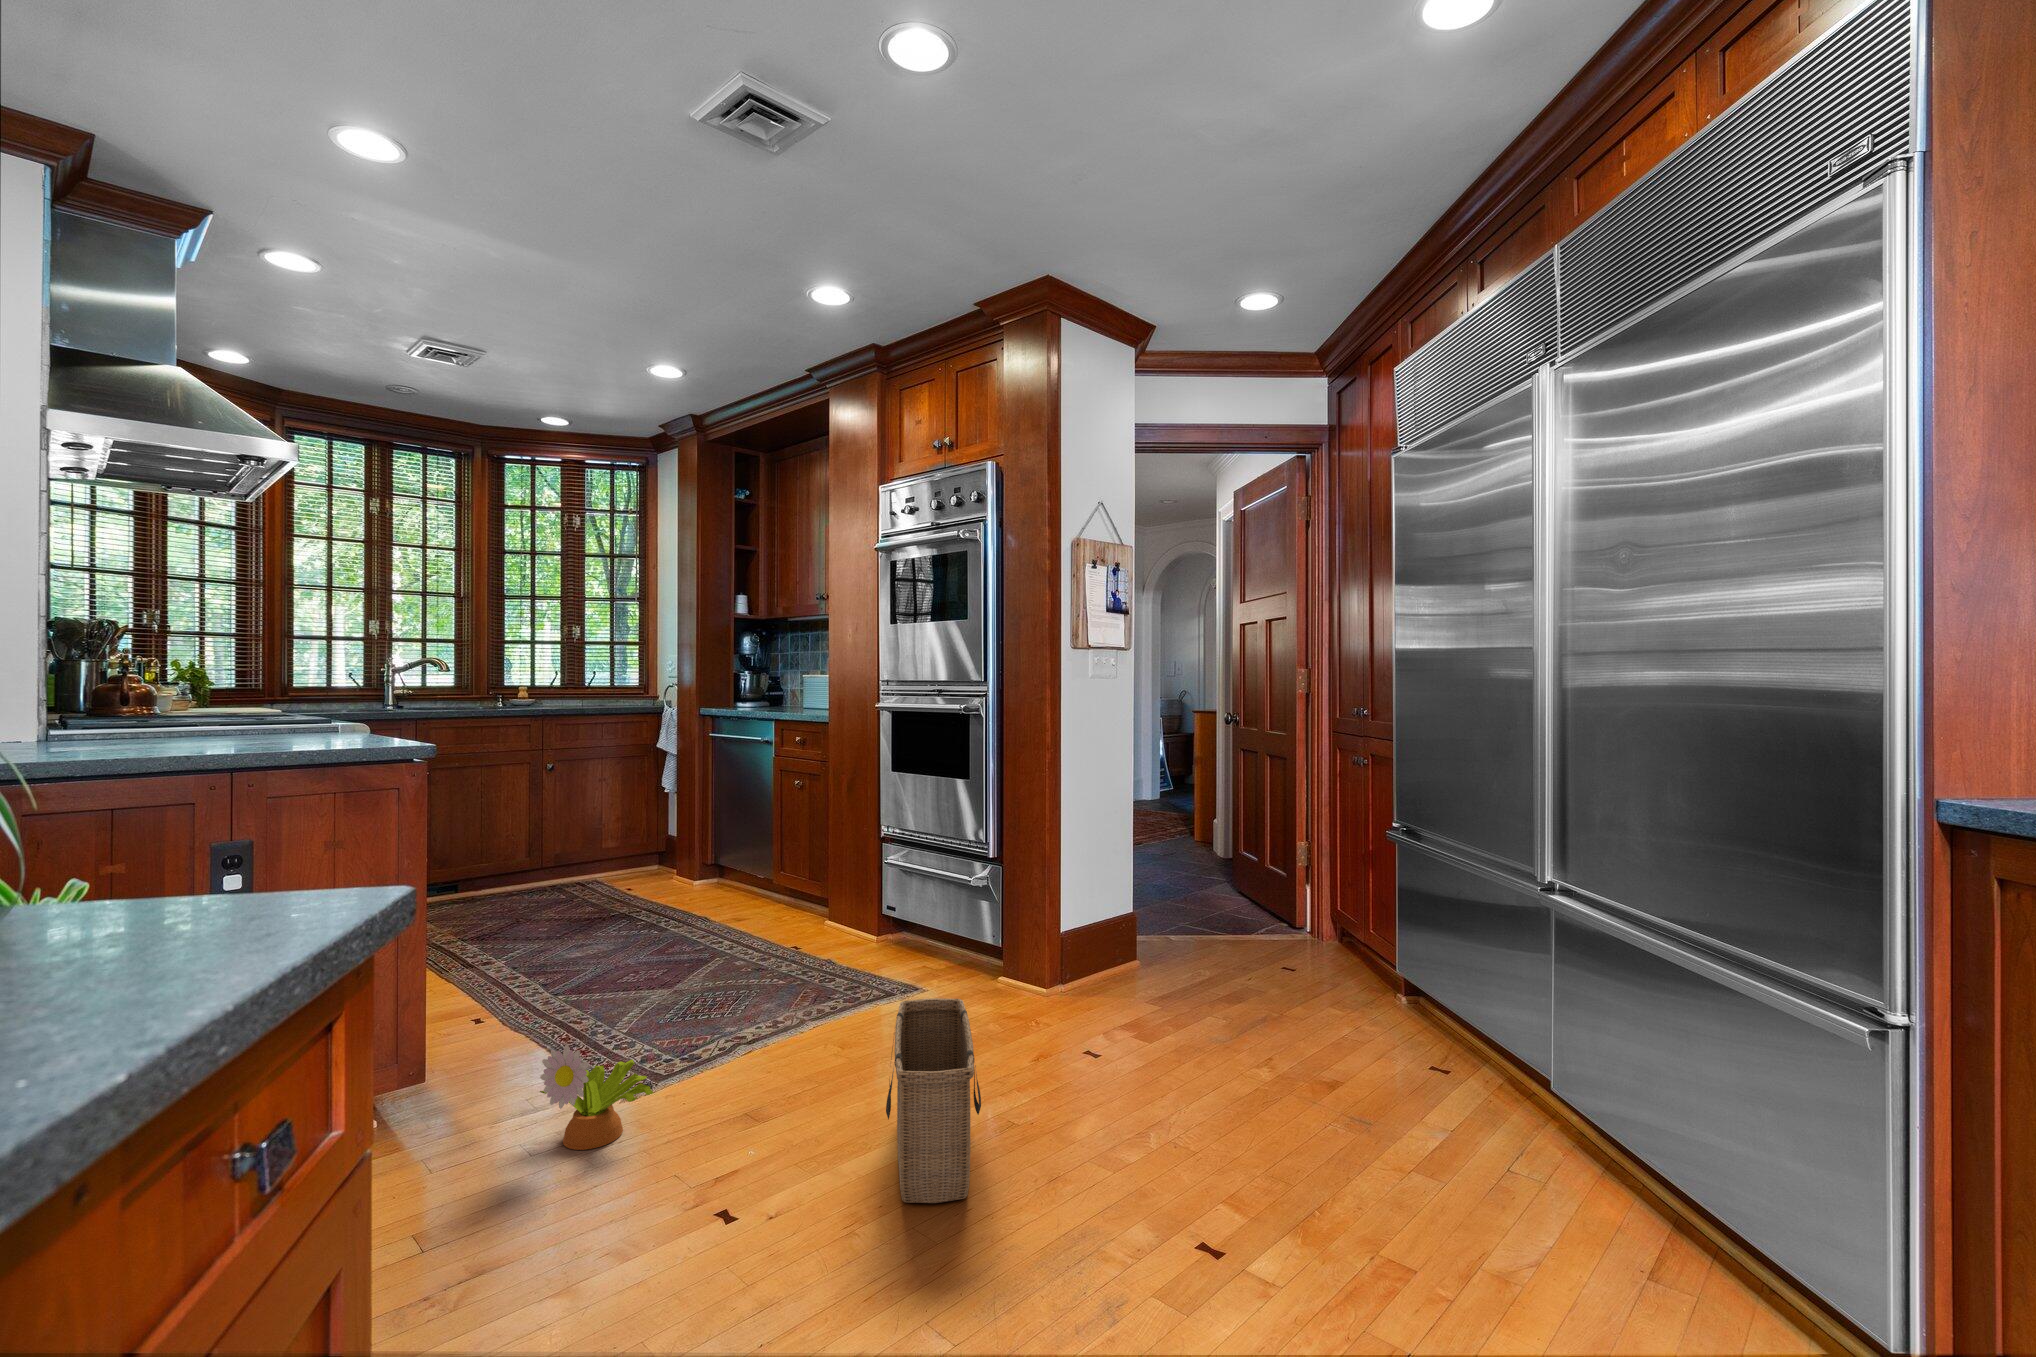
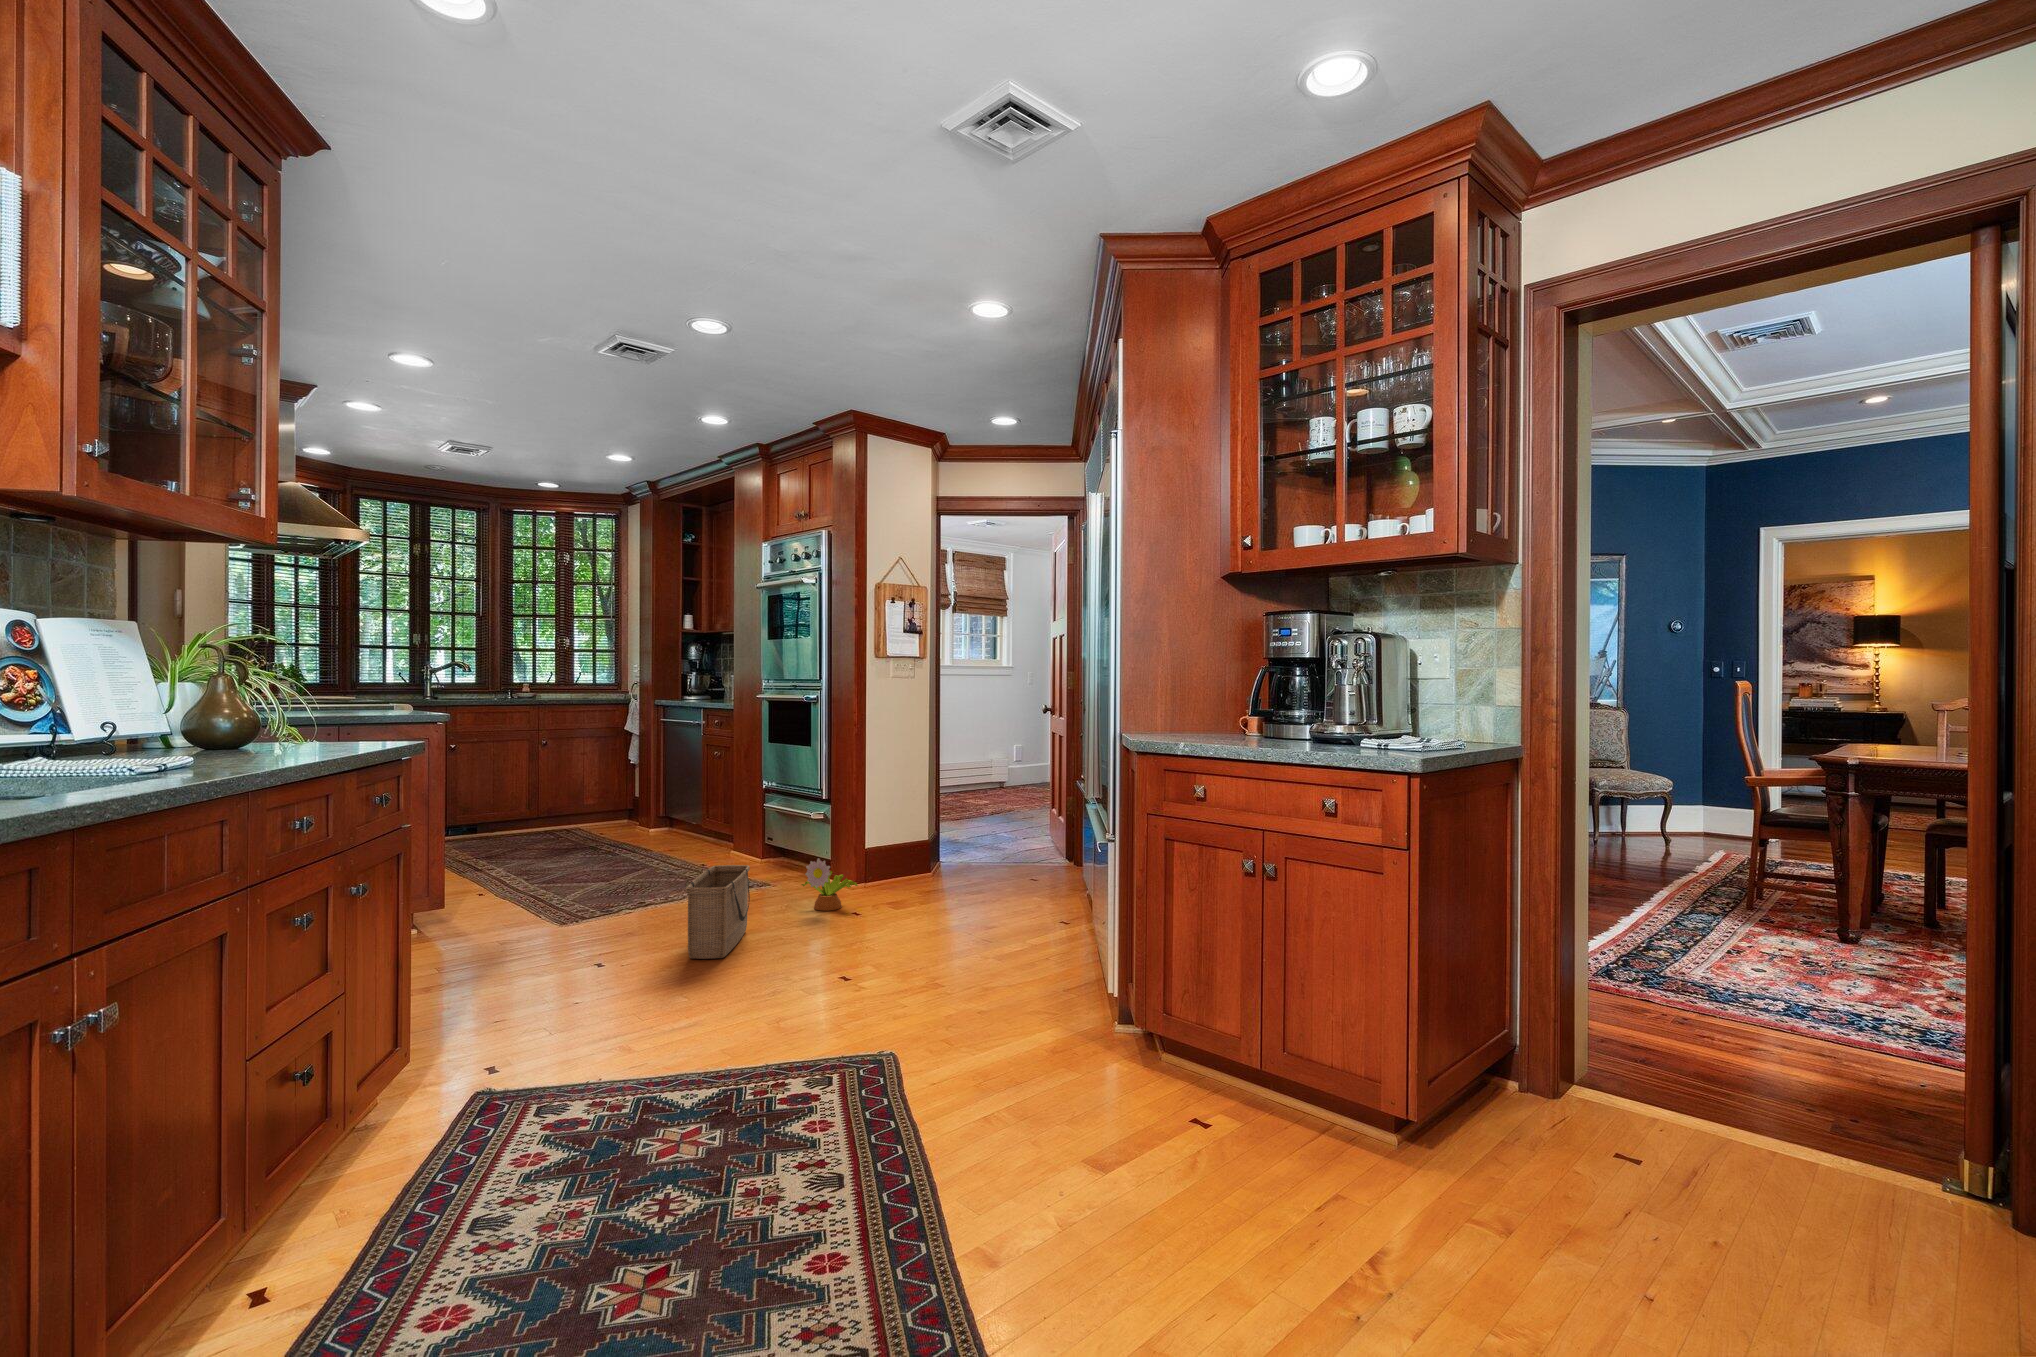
decorative plant: present [540,1045,653,1150] -> present [802,858,858,911]

